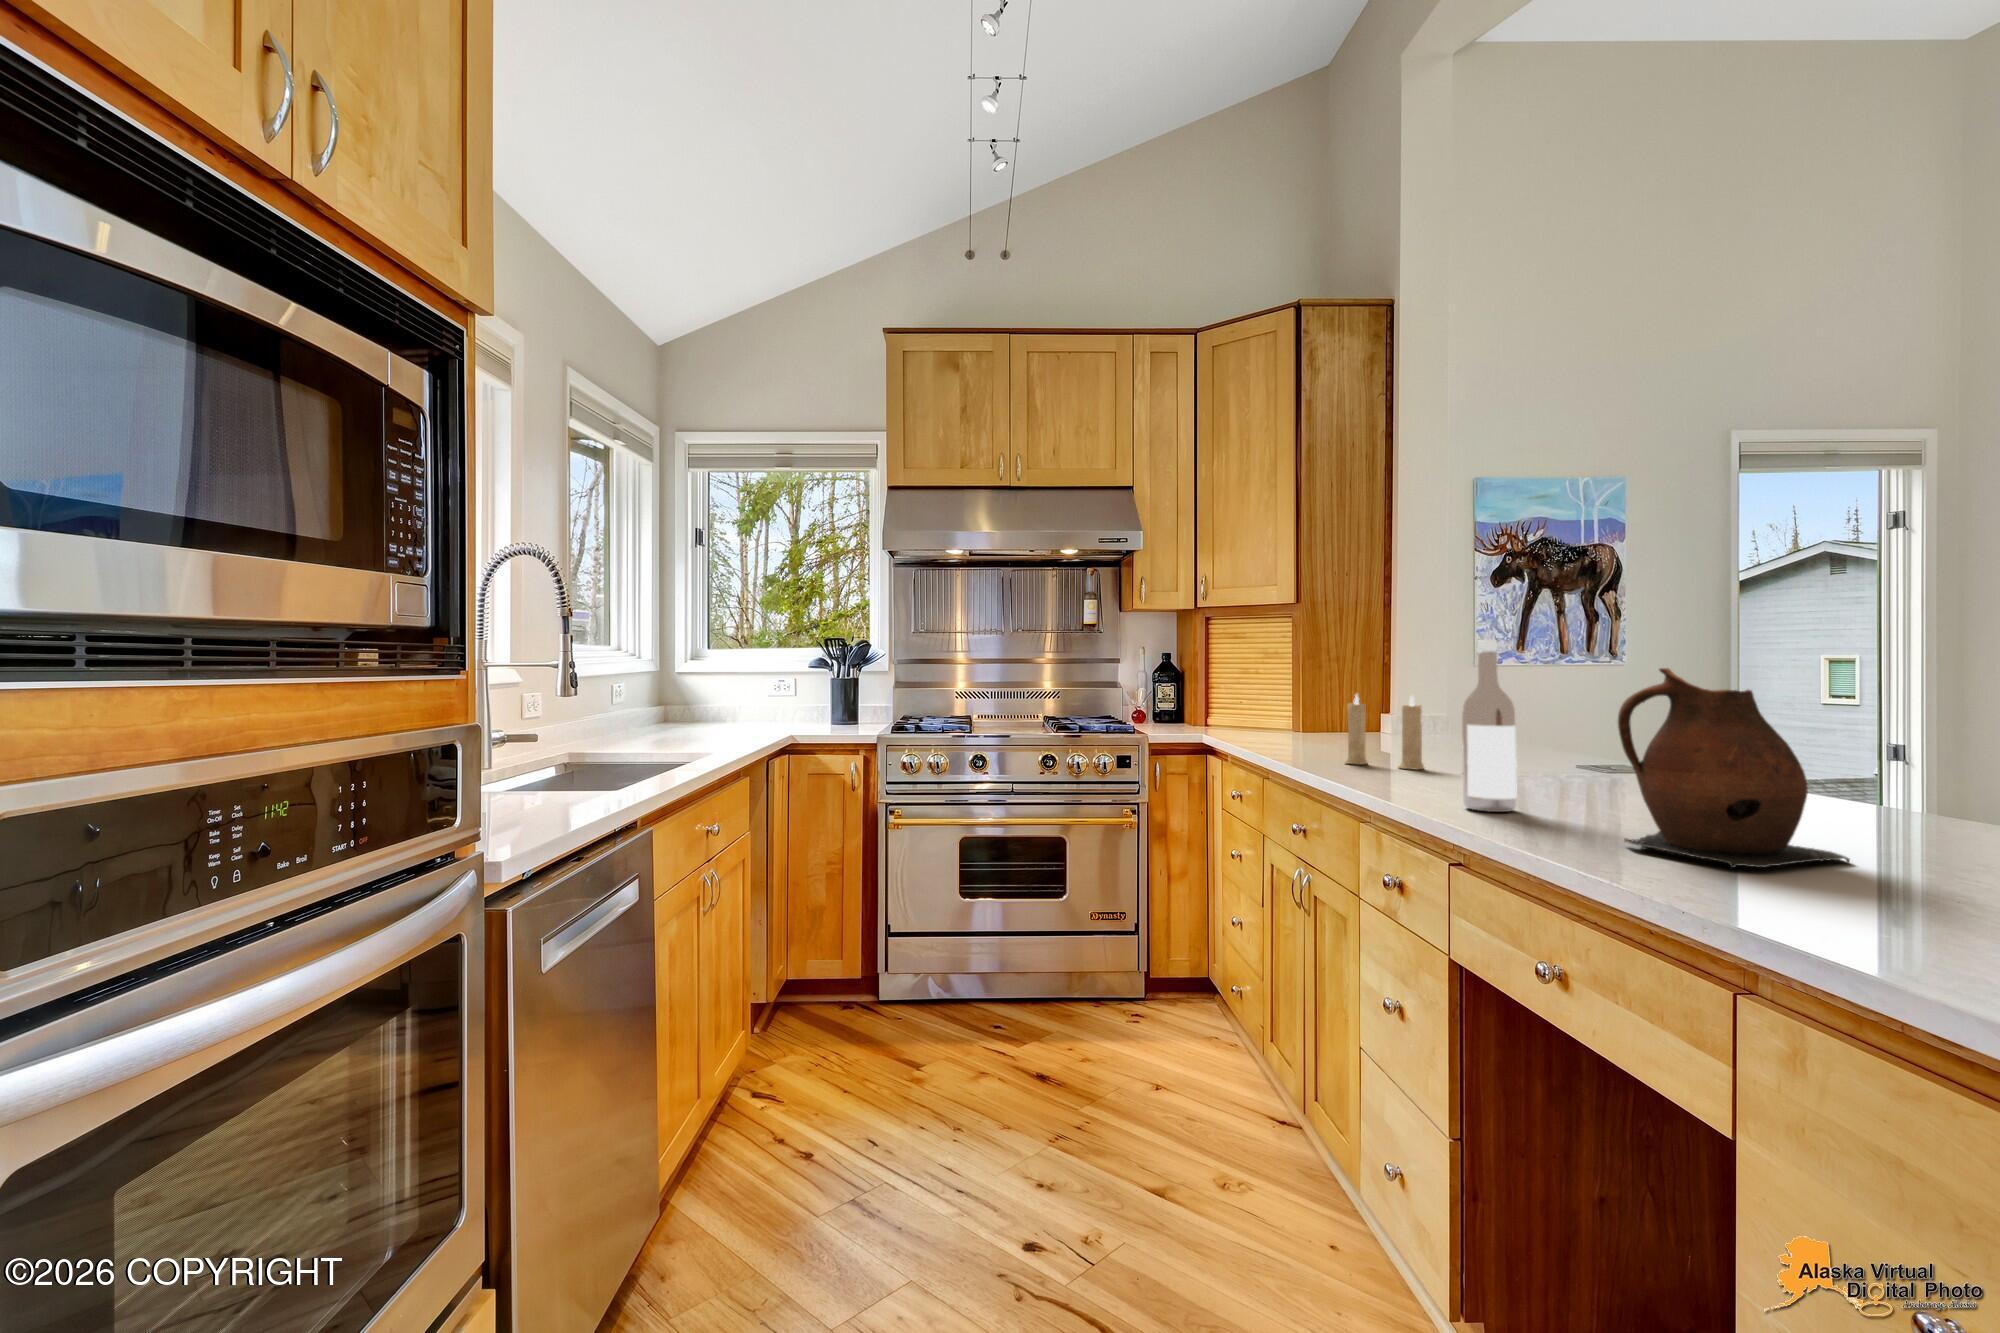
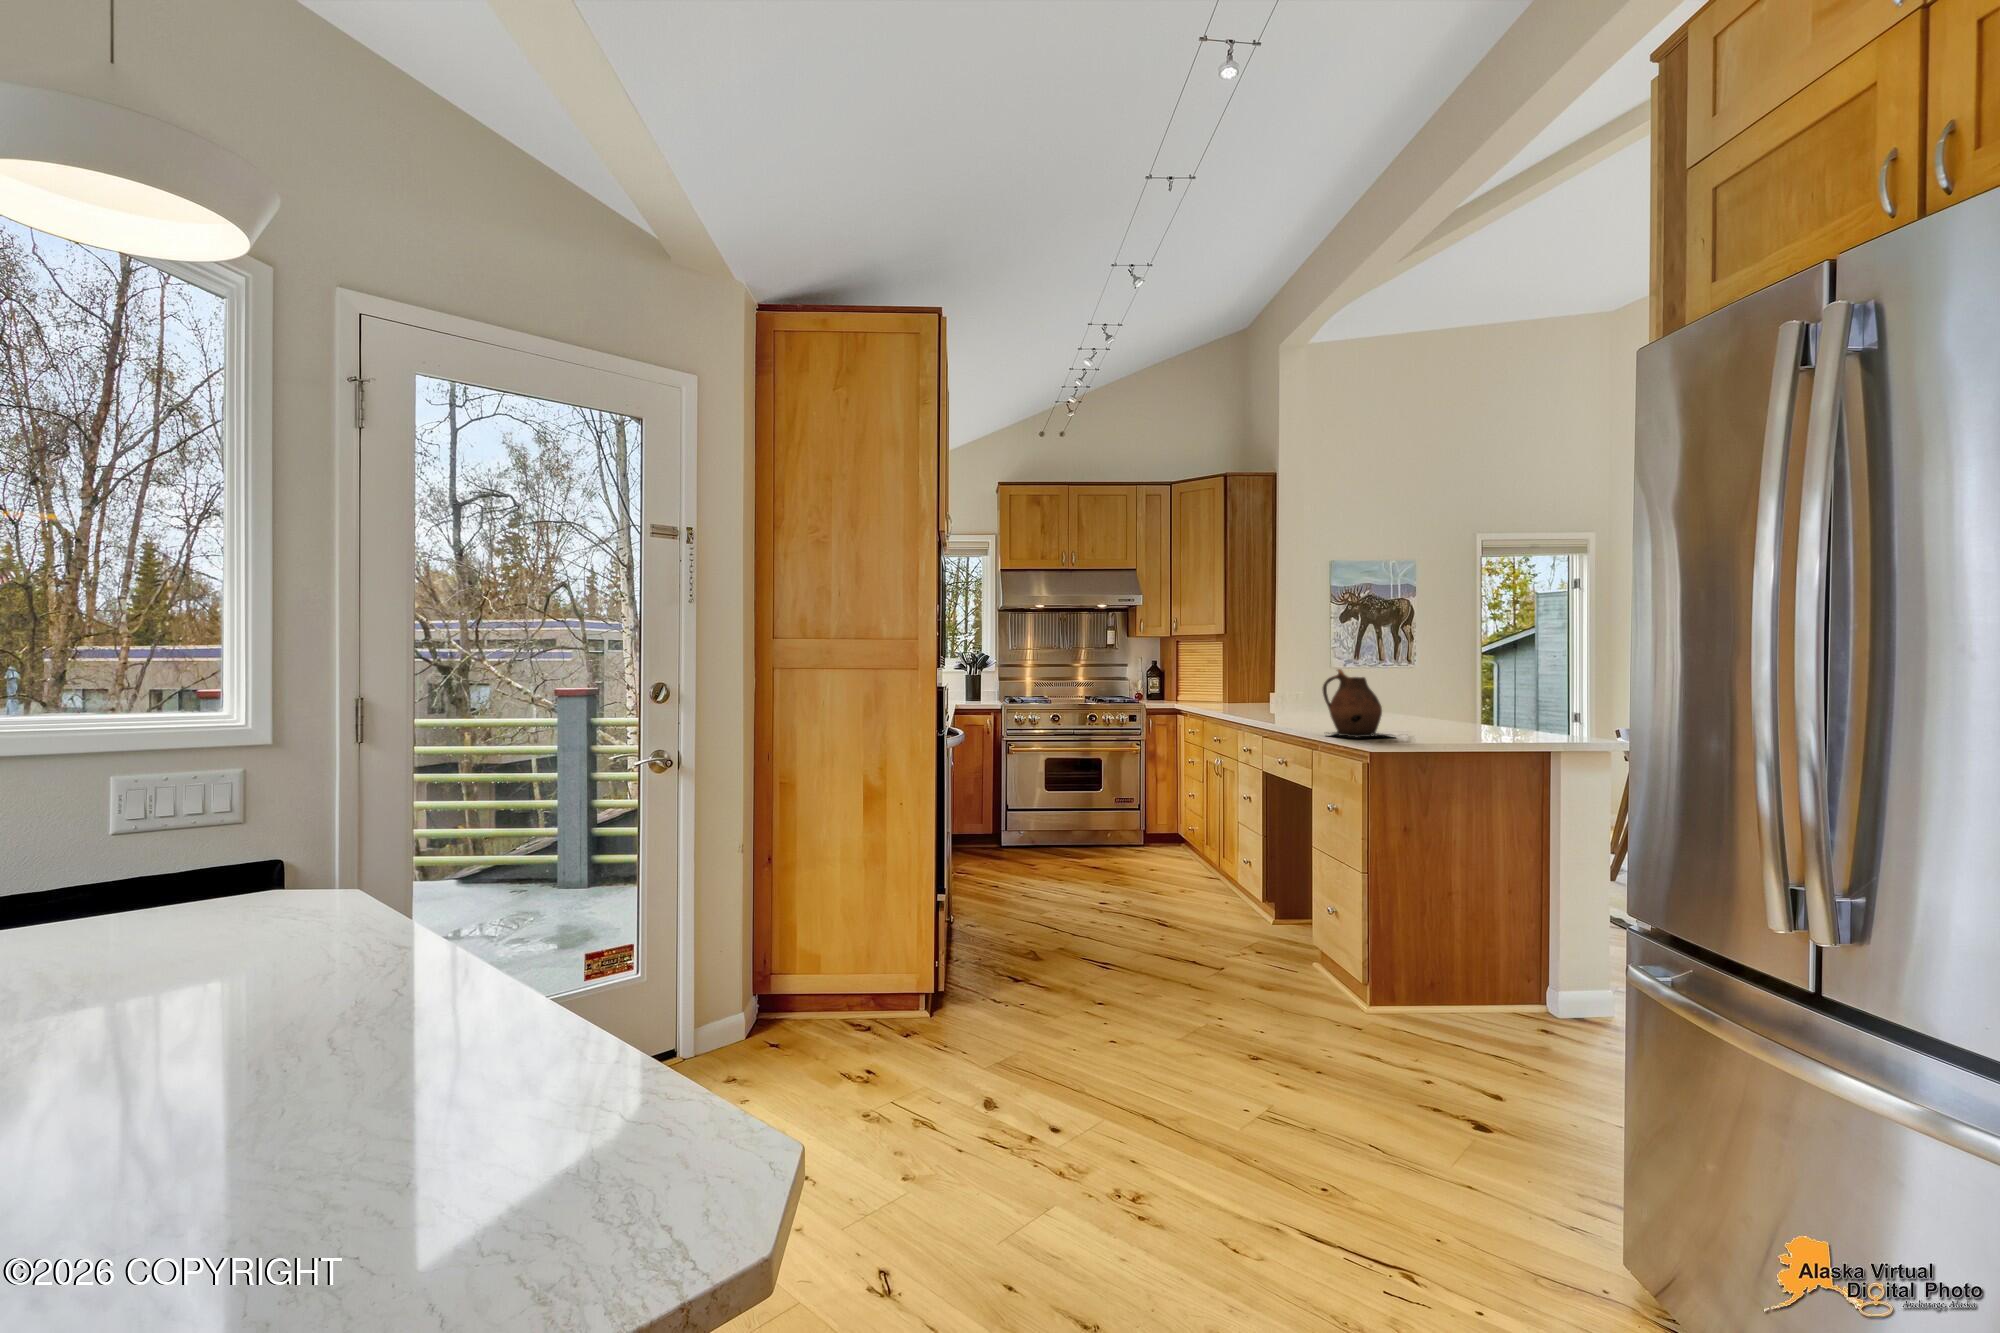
wine bottle: present [1462,640,1517,812] -> none [1278,657,1299,728]
candle: present [1345,695,1424,770] -> none [1242,680,1279,717]

